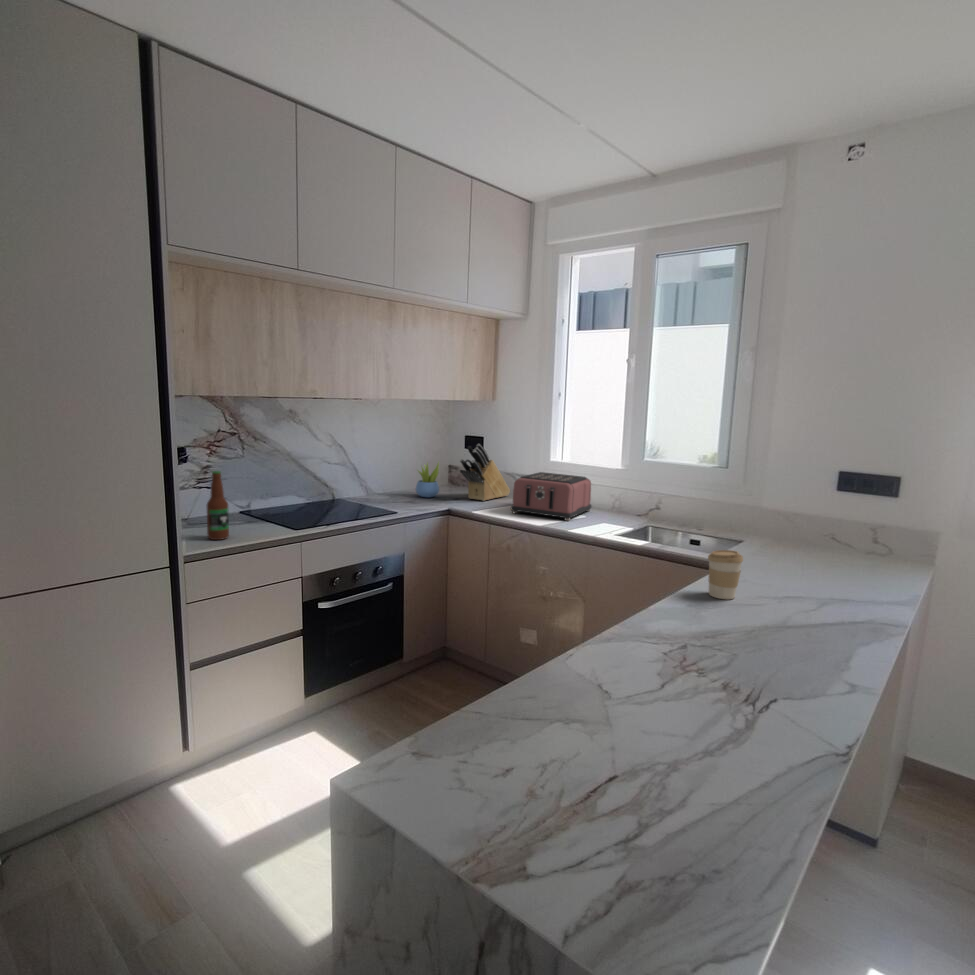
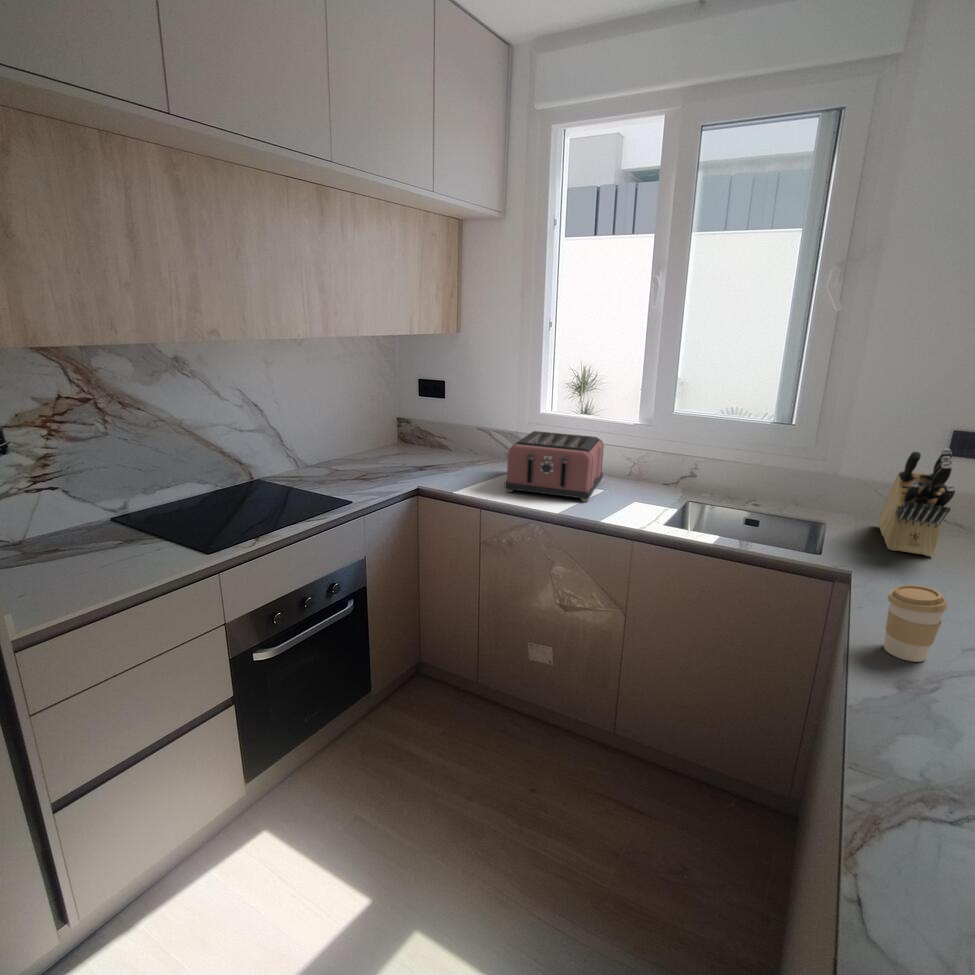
knife block: present [460,444,510,501] -> present [878,449,955,556]
succulent plant: present [416,463,439,497] -> none [362,418,394,469]
bottle: present [207,471,229,540] -> none [53,478,99,591]

